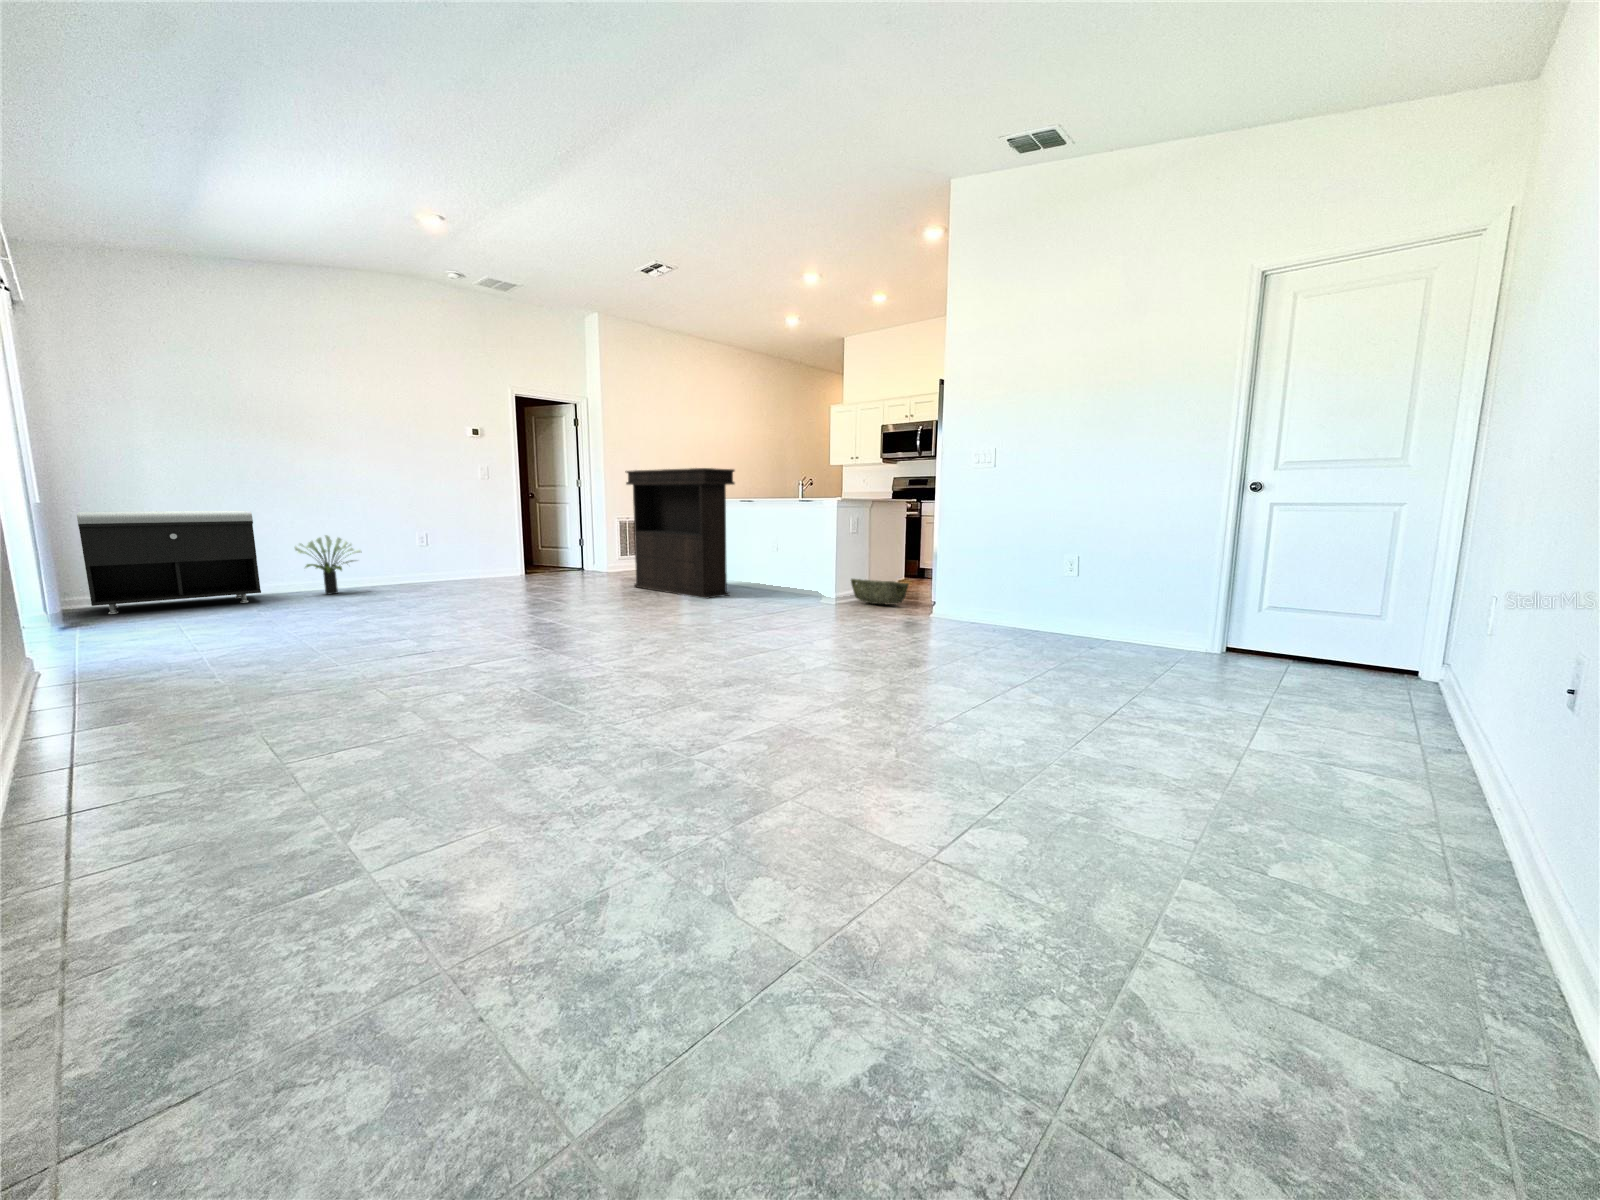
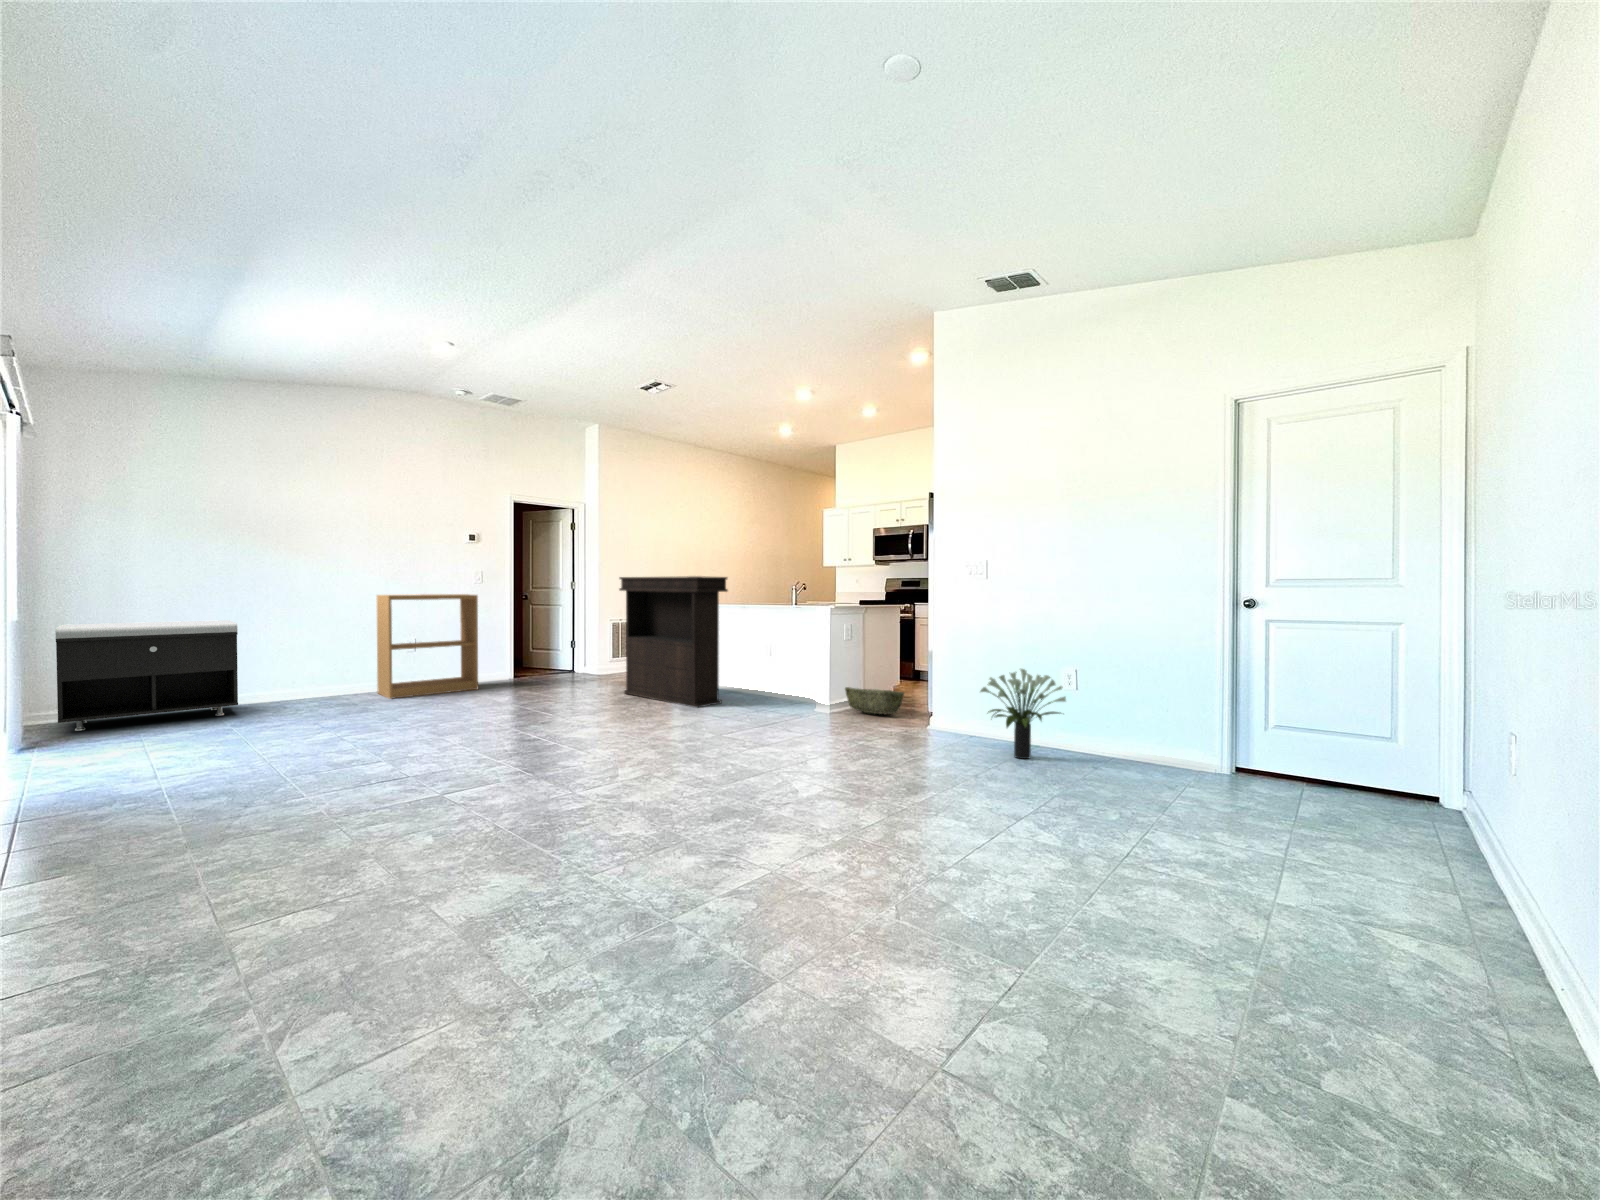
bookshelf: none [385,488,491,590] -> present [377,594,478,699]
potted plant: present [295,535,361,594] -> present [980,669,1066,759]

